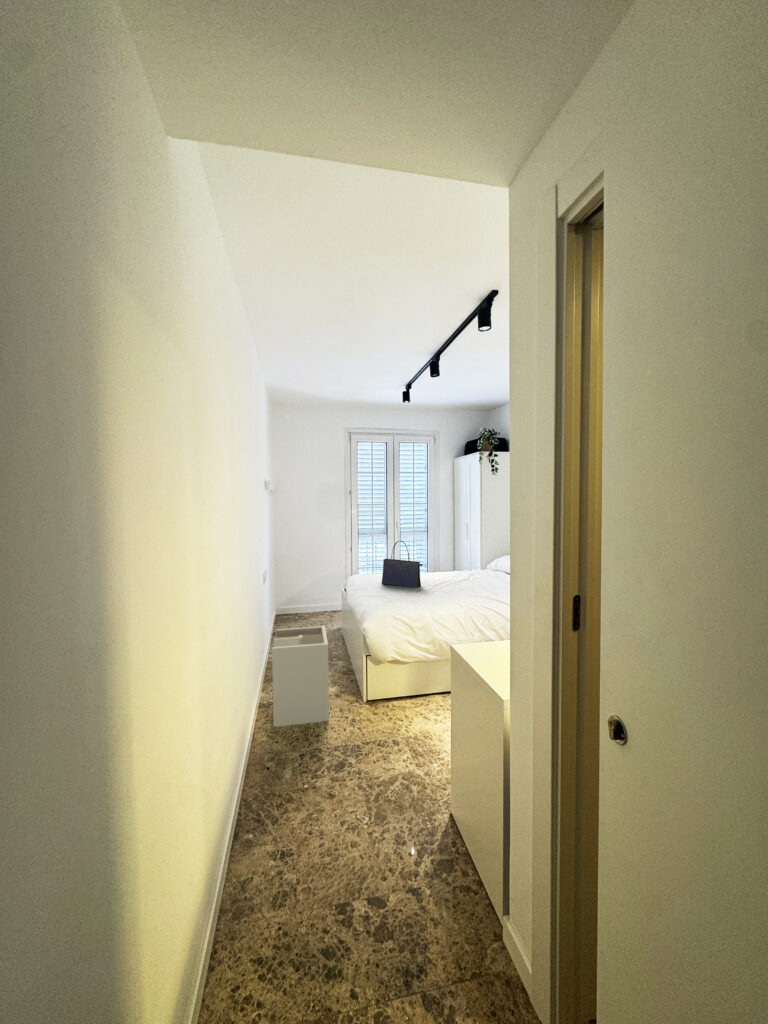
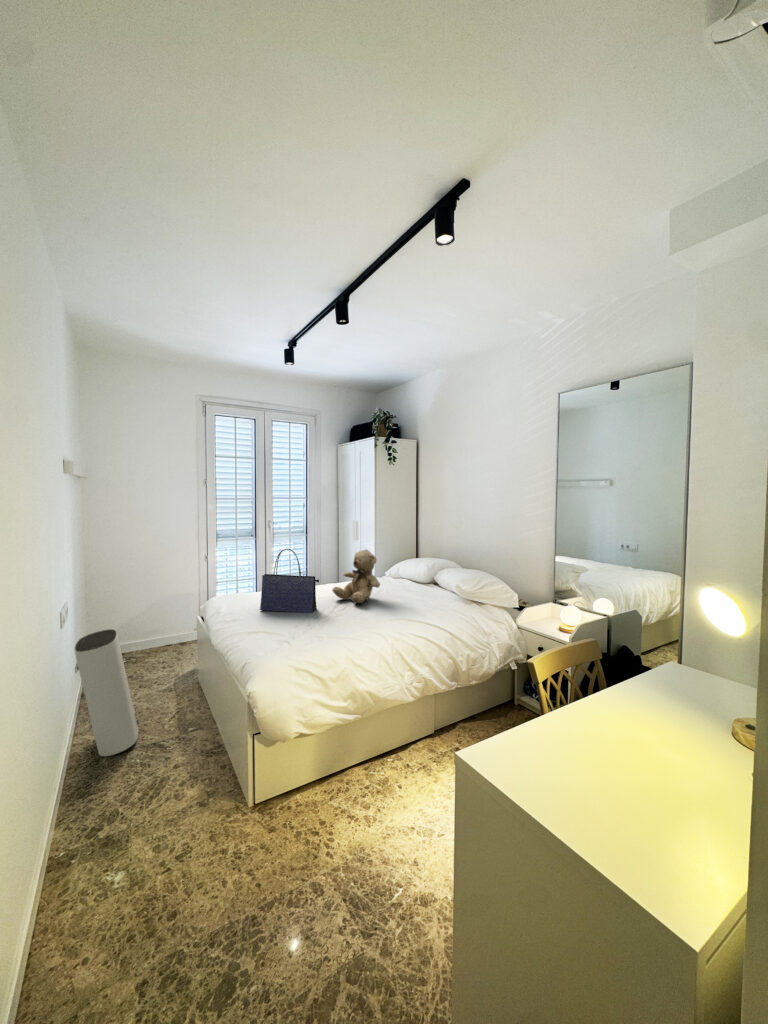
teddy bear: none [435,544,470,585] -> present [332,550,380,604]
air purifier: none [270,588,305,665] -> present [74,629,139,756]
laundry hamper: present [272,626,329,727] -> none [73,697,192,916]

